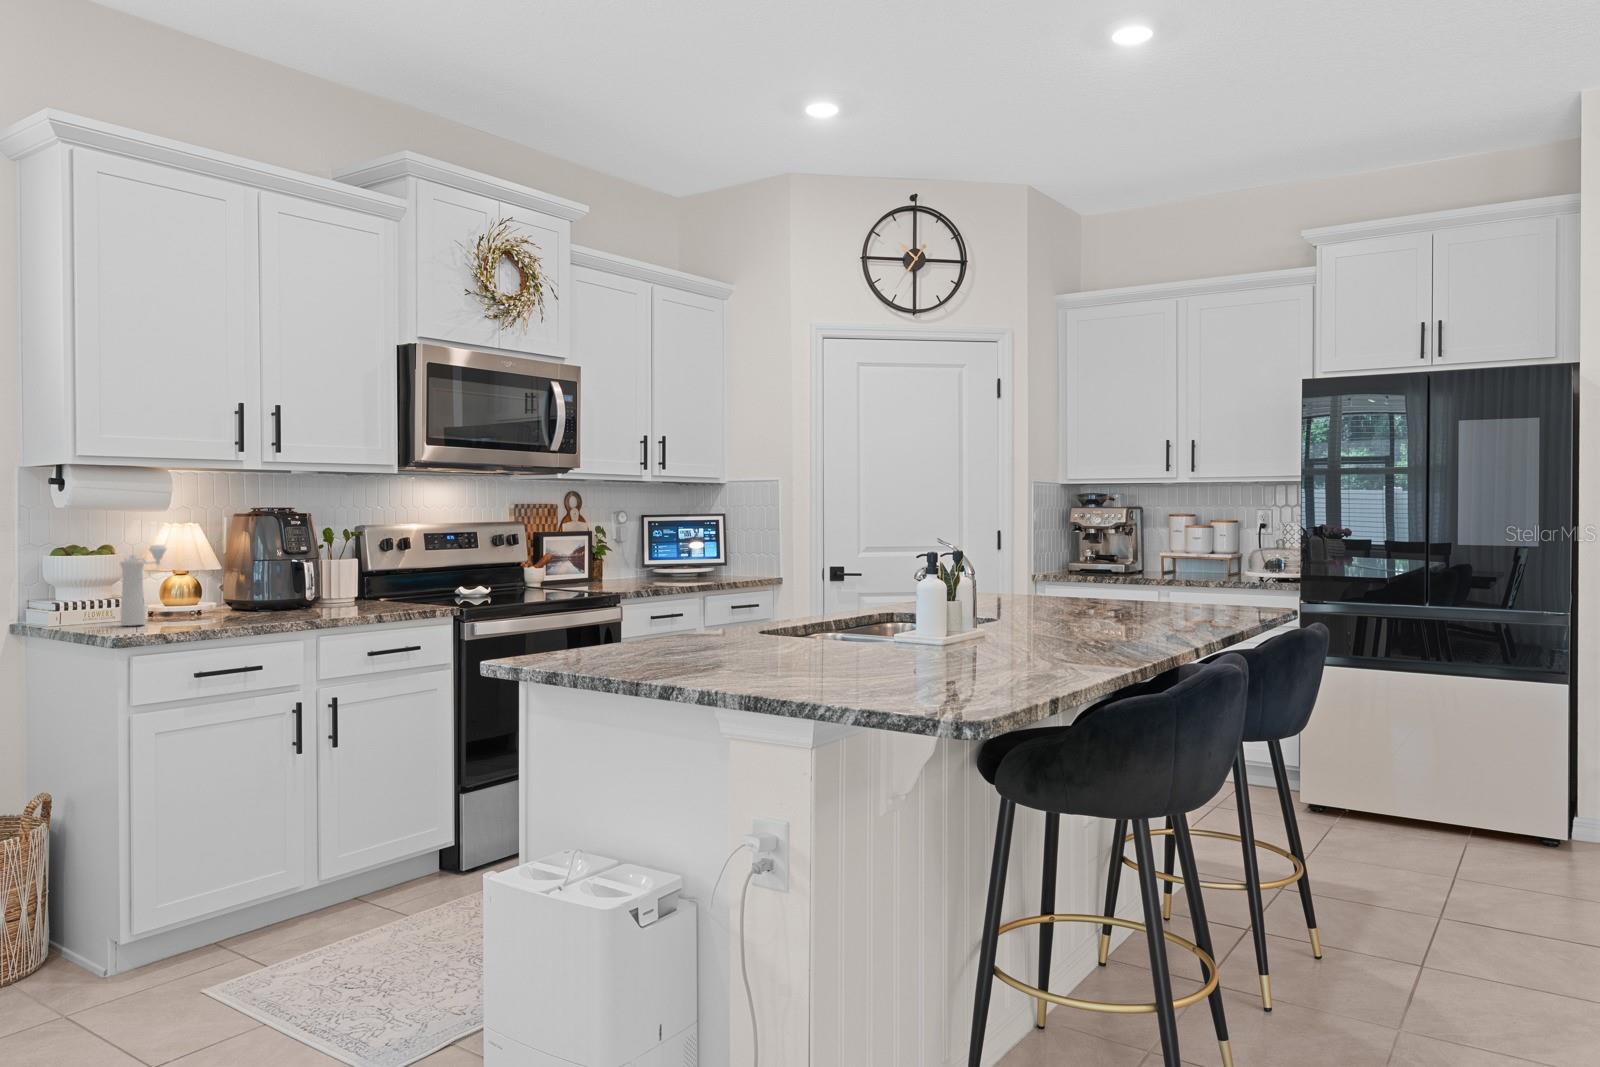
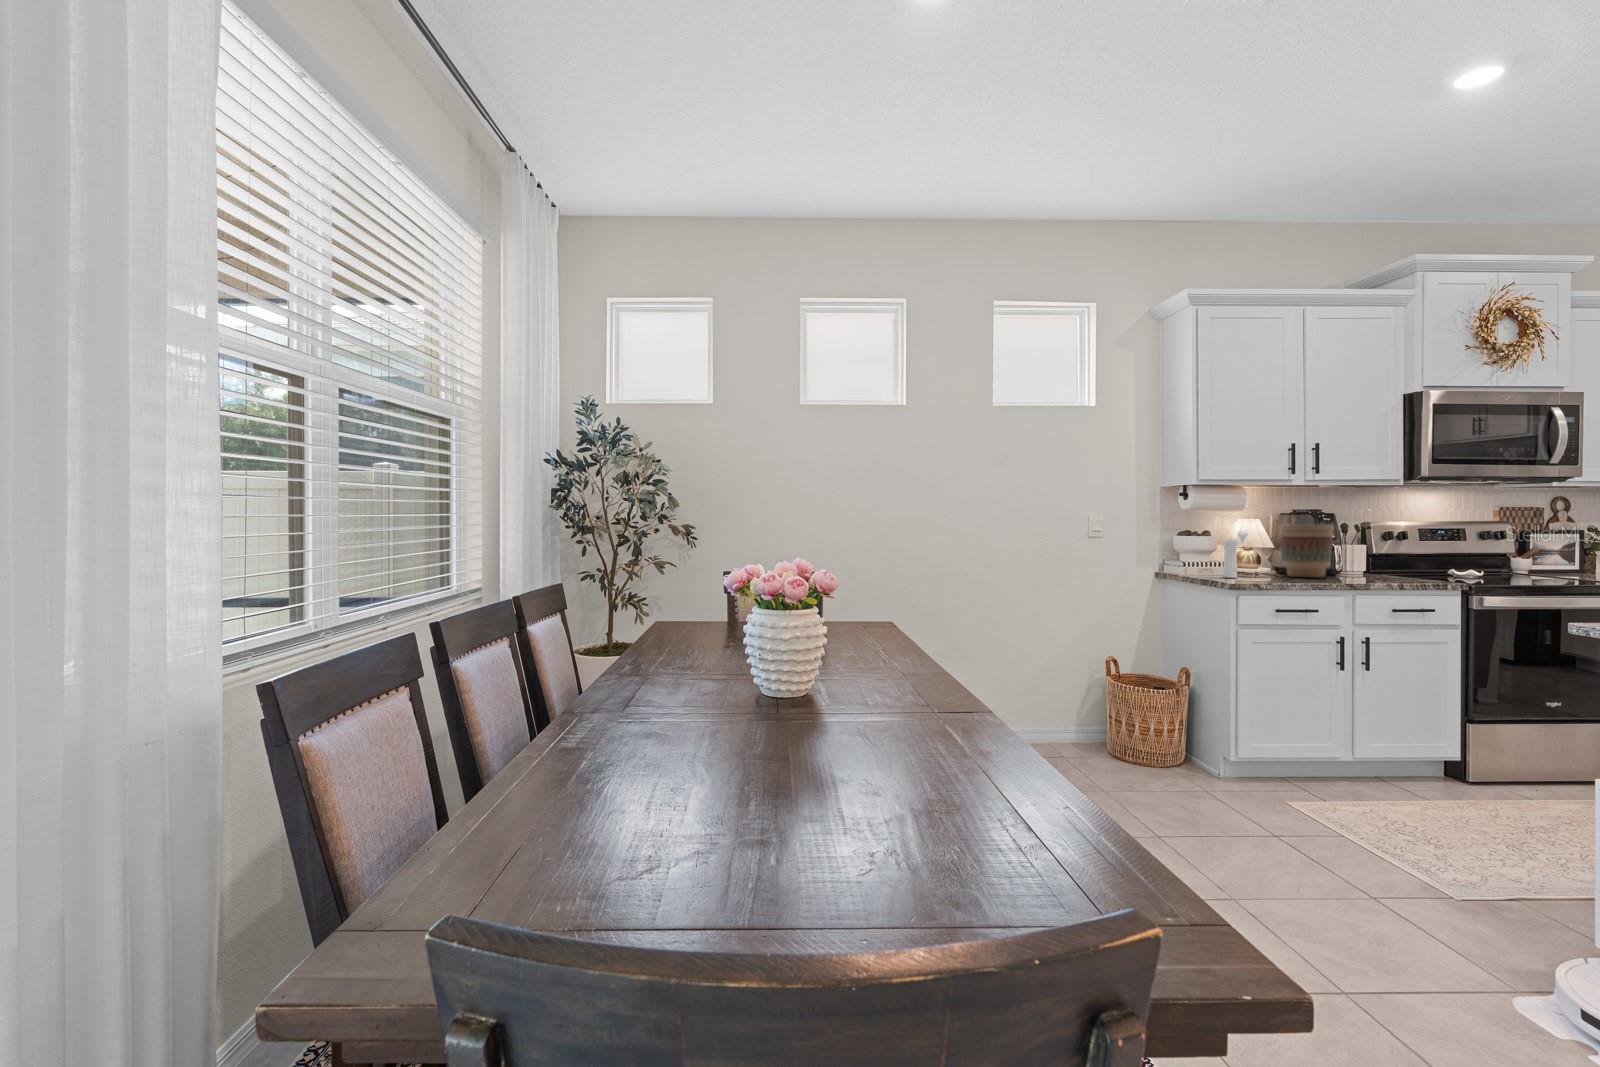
flower pot: none [222,532,300,615] -> present [1280,525,1334,578]

